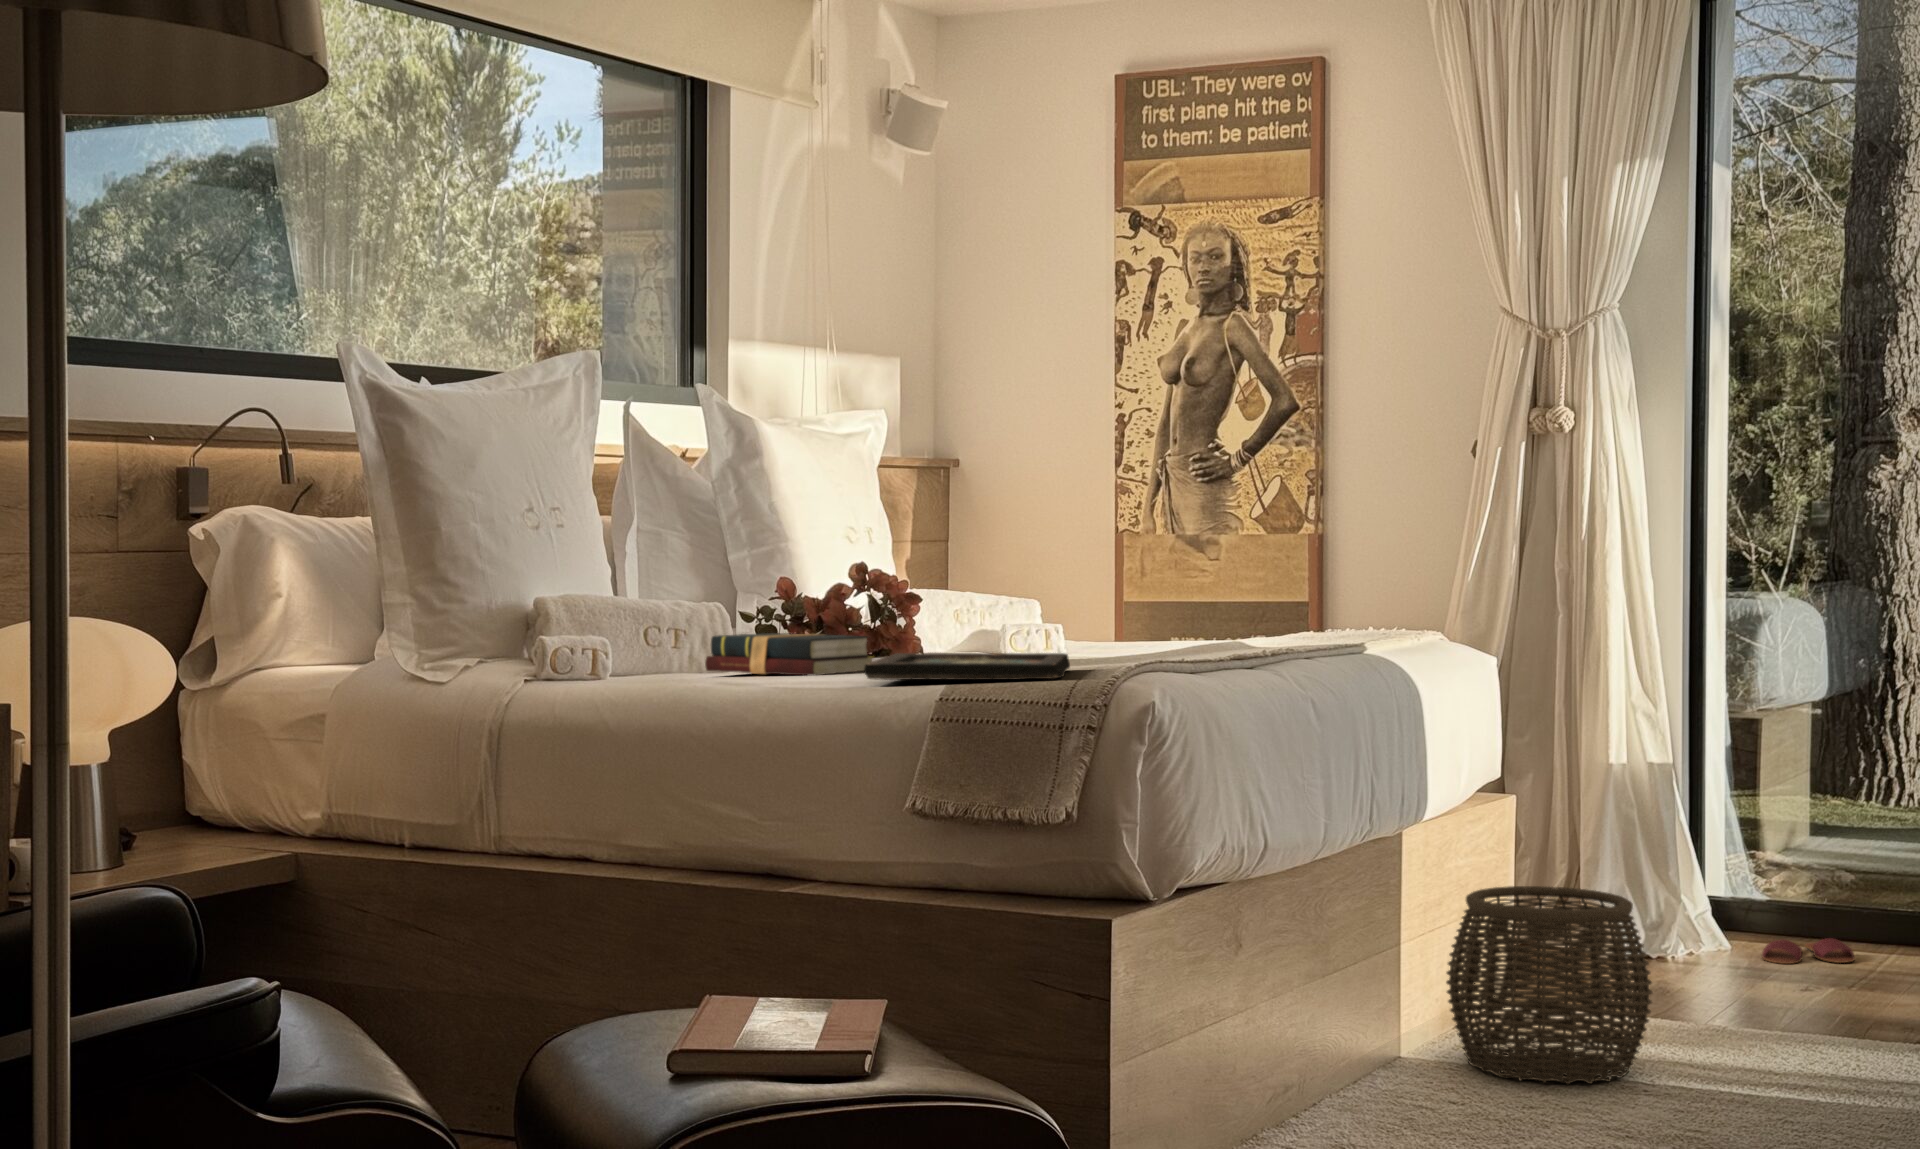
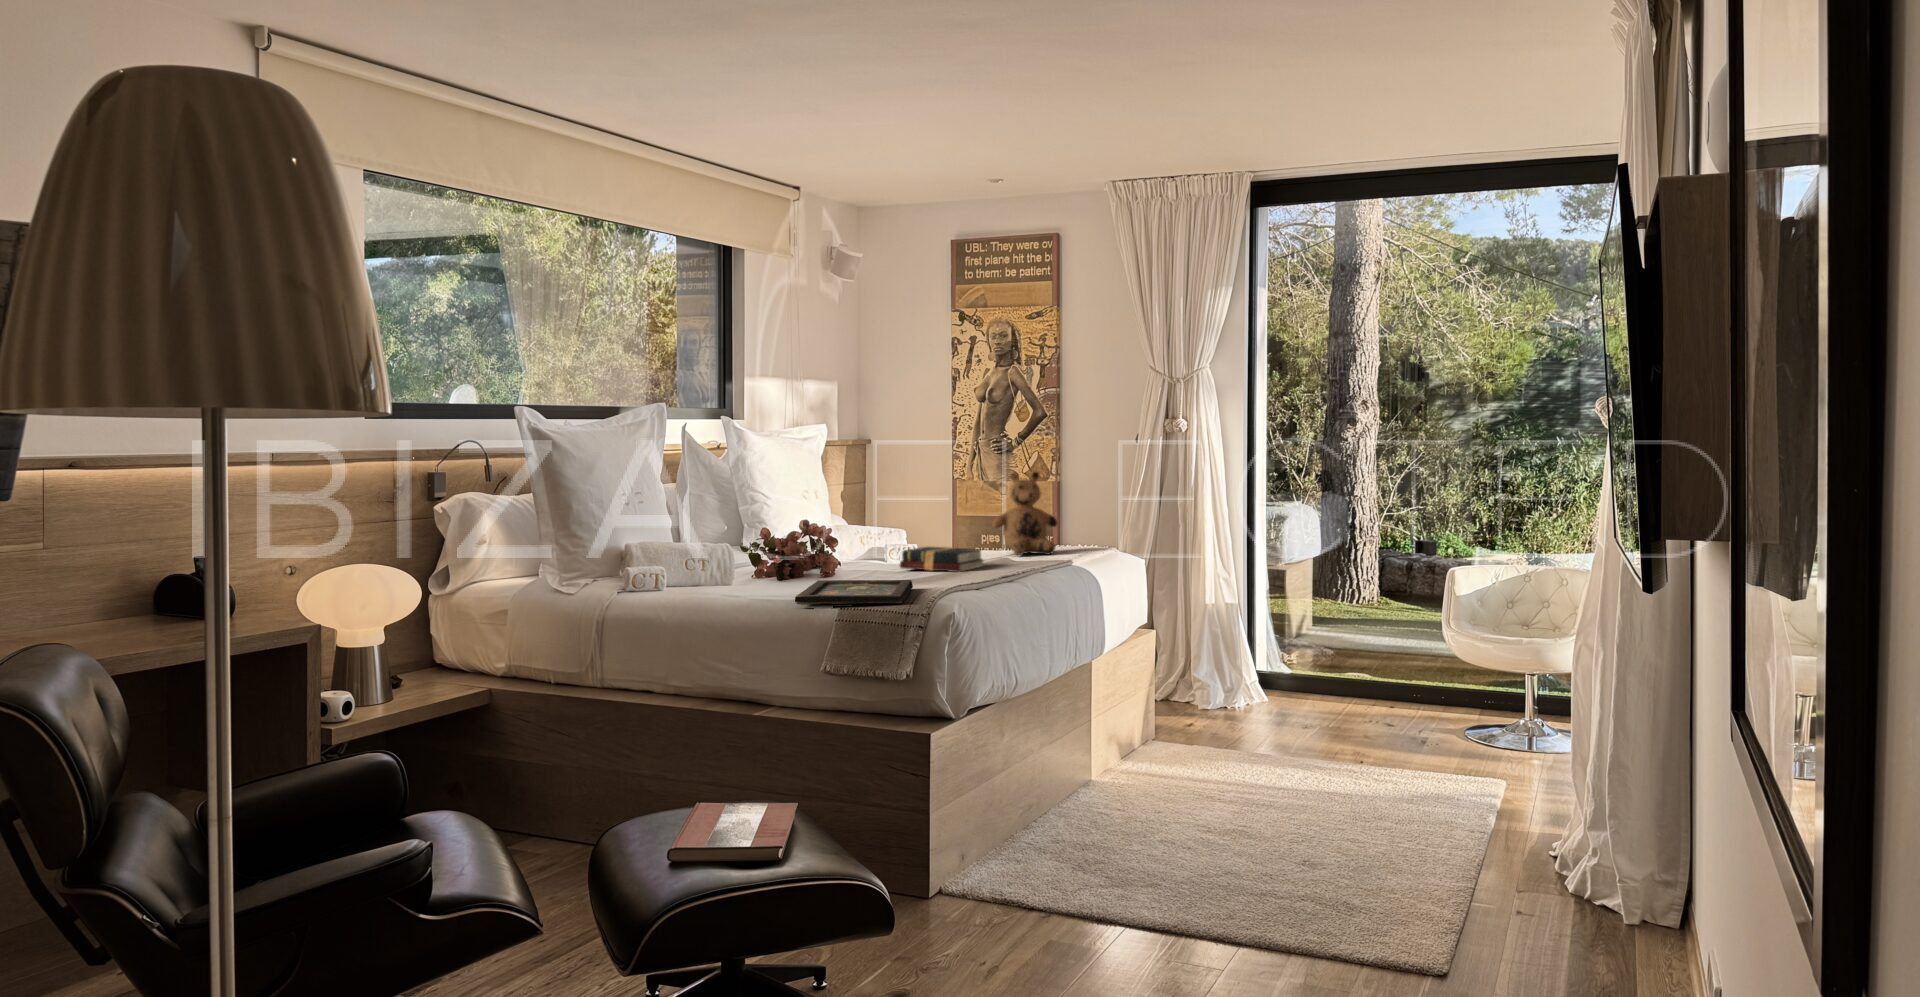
teddy bear: none [1203,488,1328,643] -> present [992,472,1057,555]
hardback book: present [705,633,873,675] -> present [900,547,984,572]
woven basket: present [1446,886,1653,1084] -> none [1118,682,1224,790]
slippers: present [1762,938,1855,964] -> none [1280,690,1327,705]

